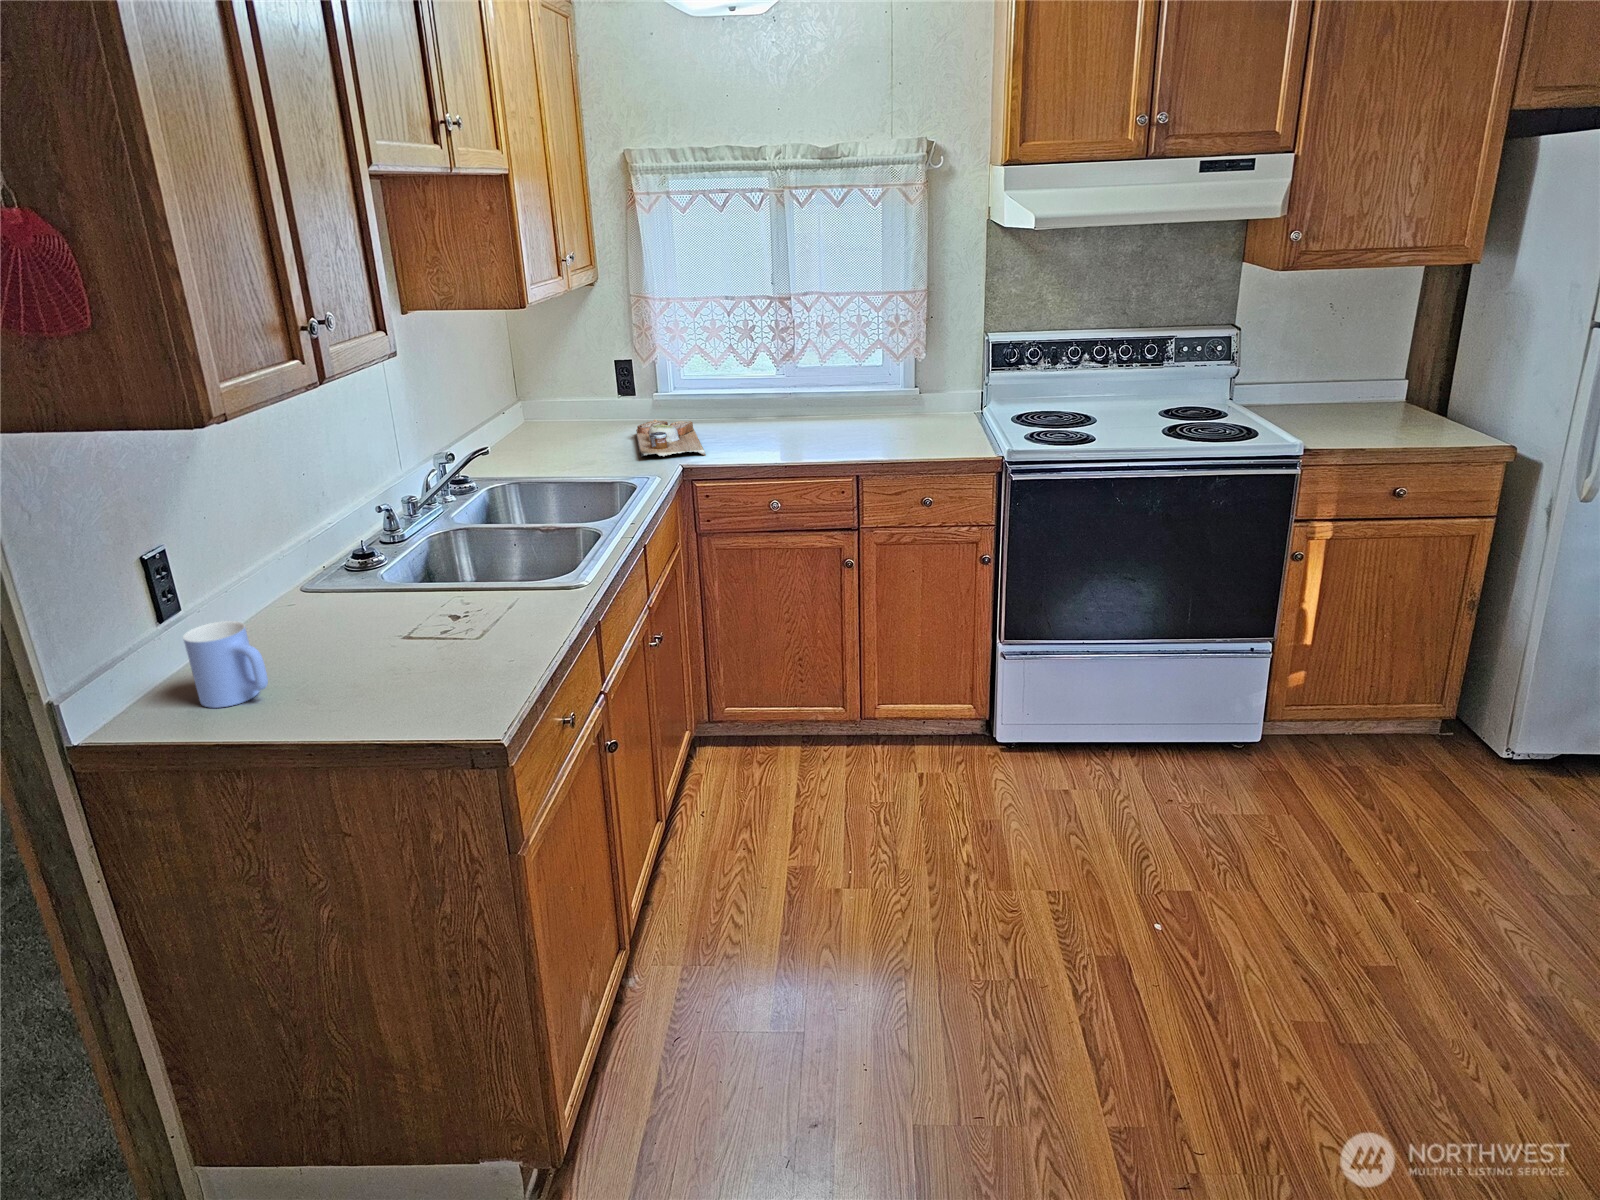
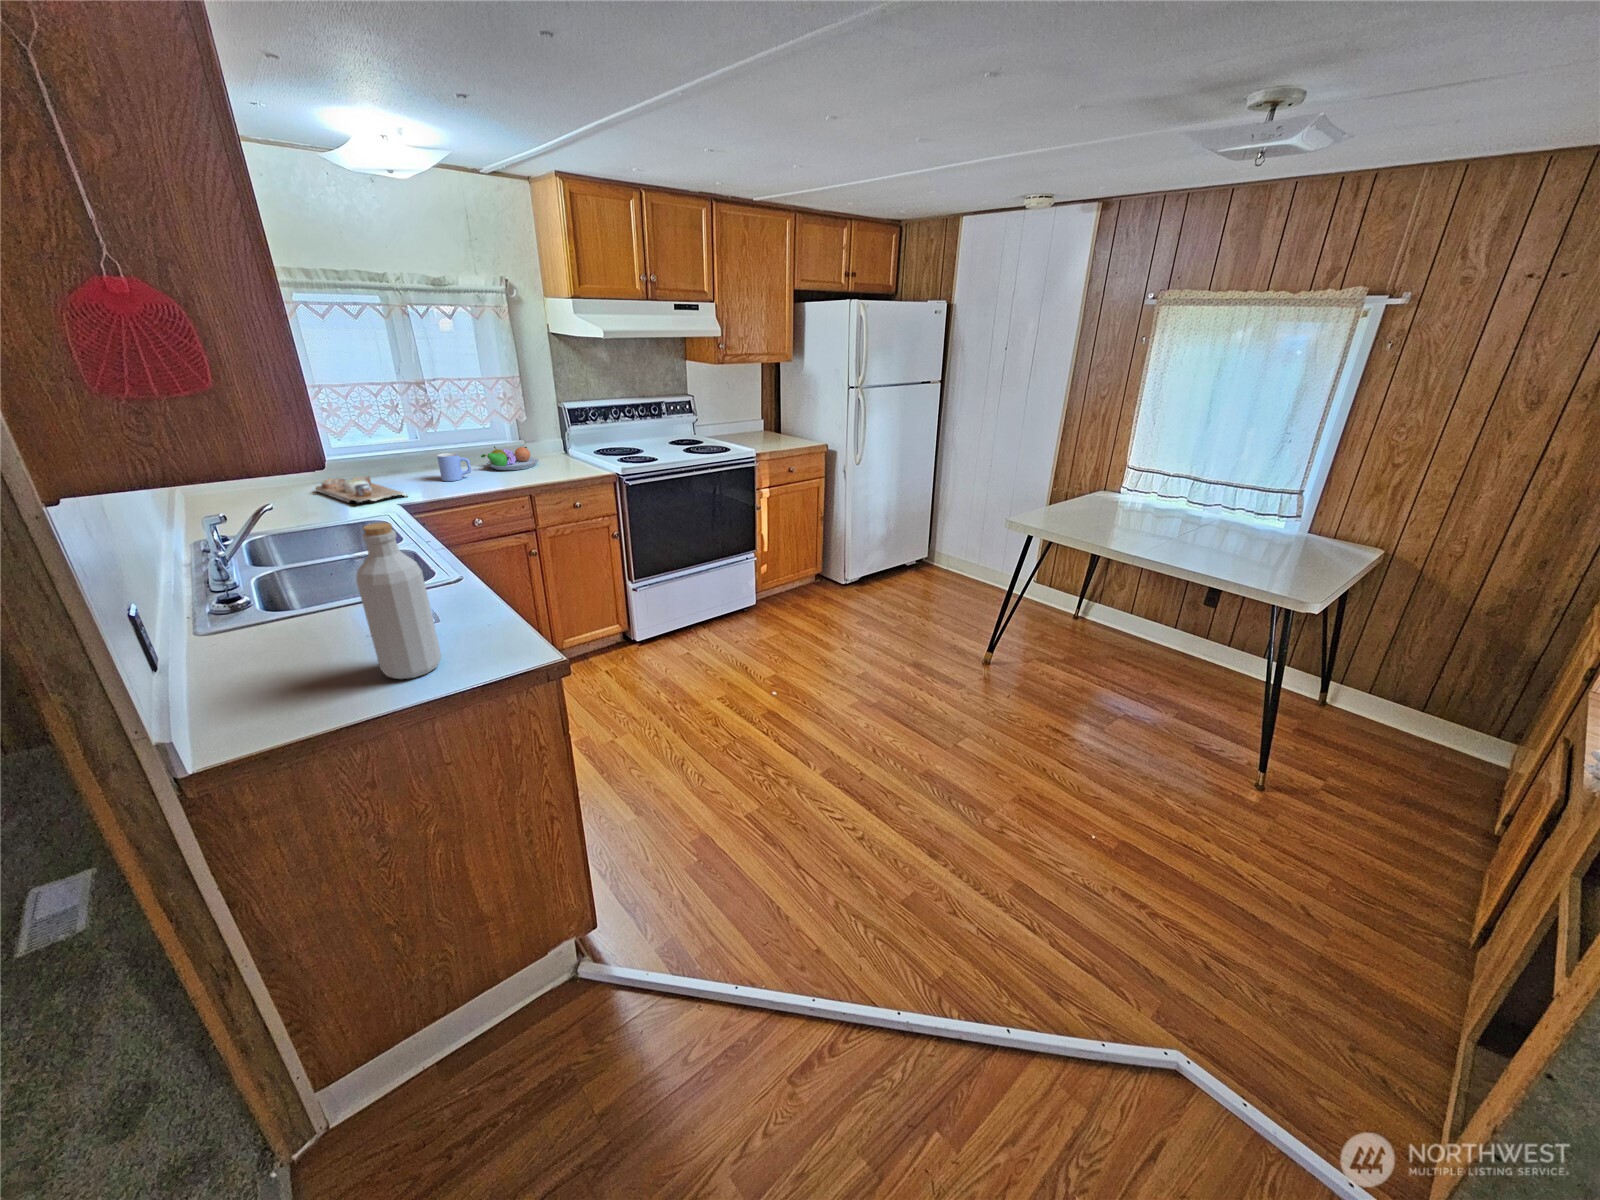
fruit bowl: none [835,394,919,432] -> present [481,446,539,470]
bottle: none [297,496,400,707] -> present [356,523,441,679]
mug: present [183,621,268,708] -> present [437,453,471,481]

